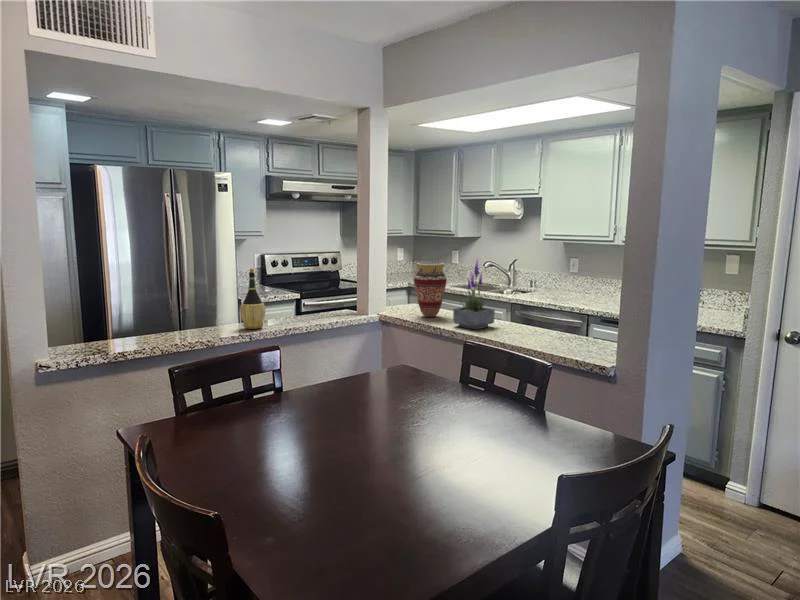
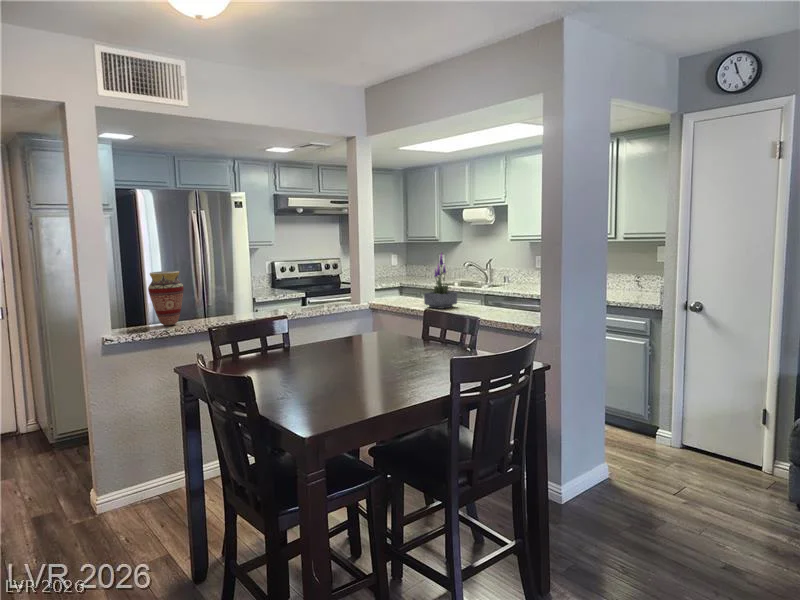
vase: present [414,262,447,317] -> present [148,271,184,326]
wine bottle: present [240,269,265,329] -> none [255,266,274,314]

